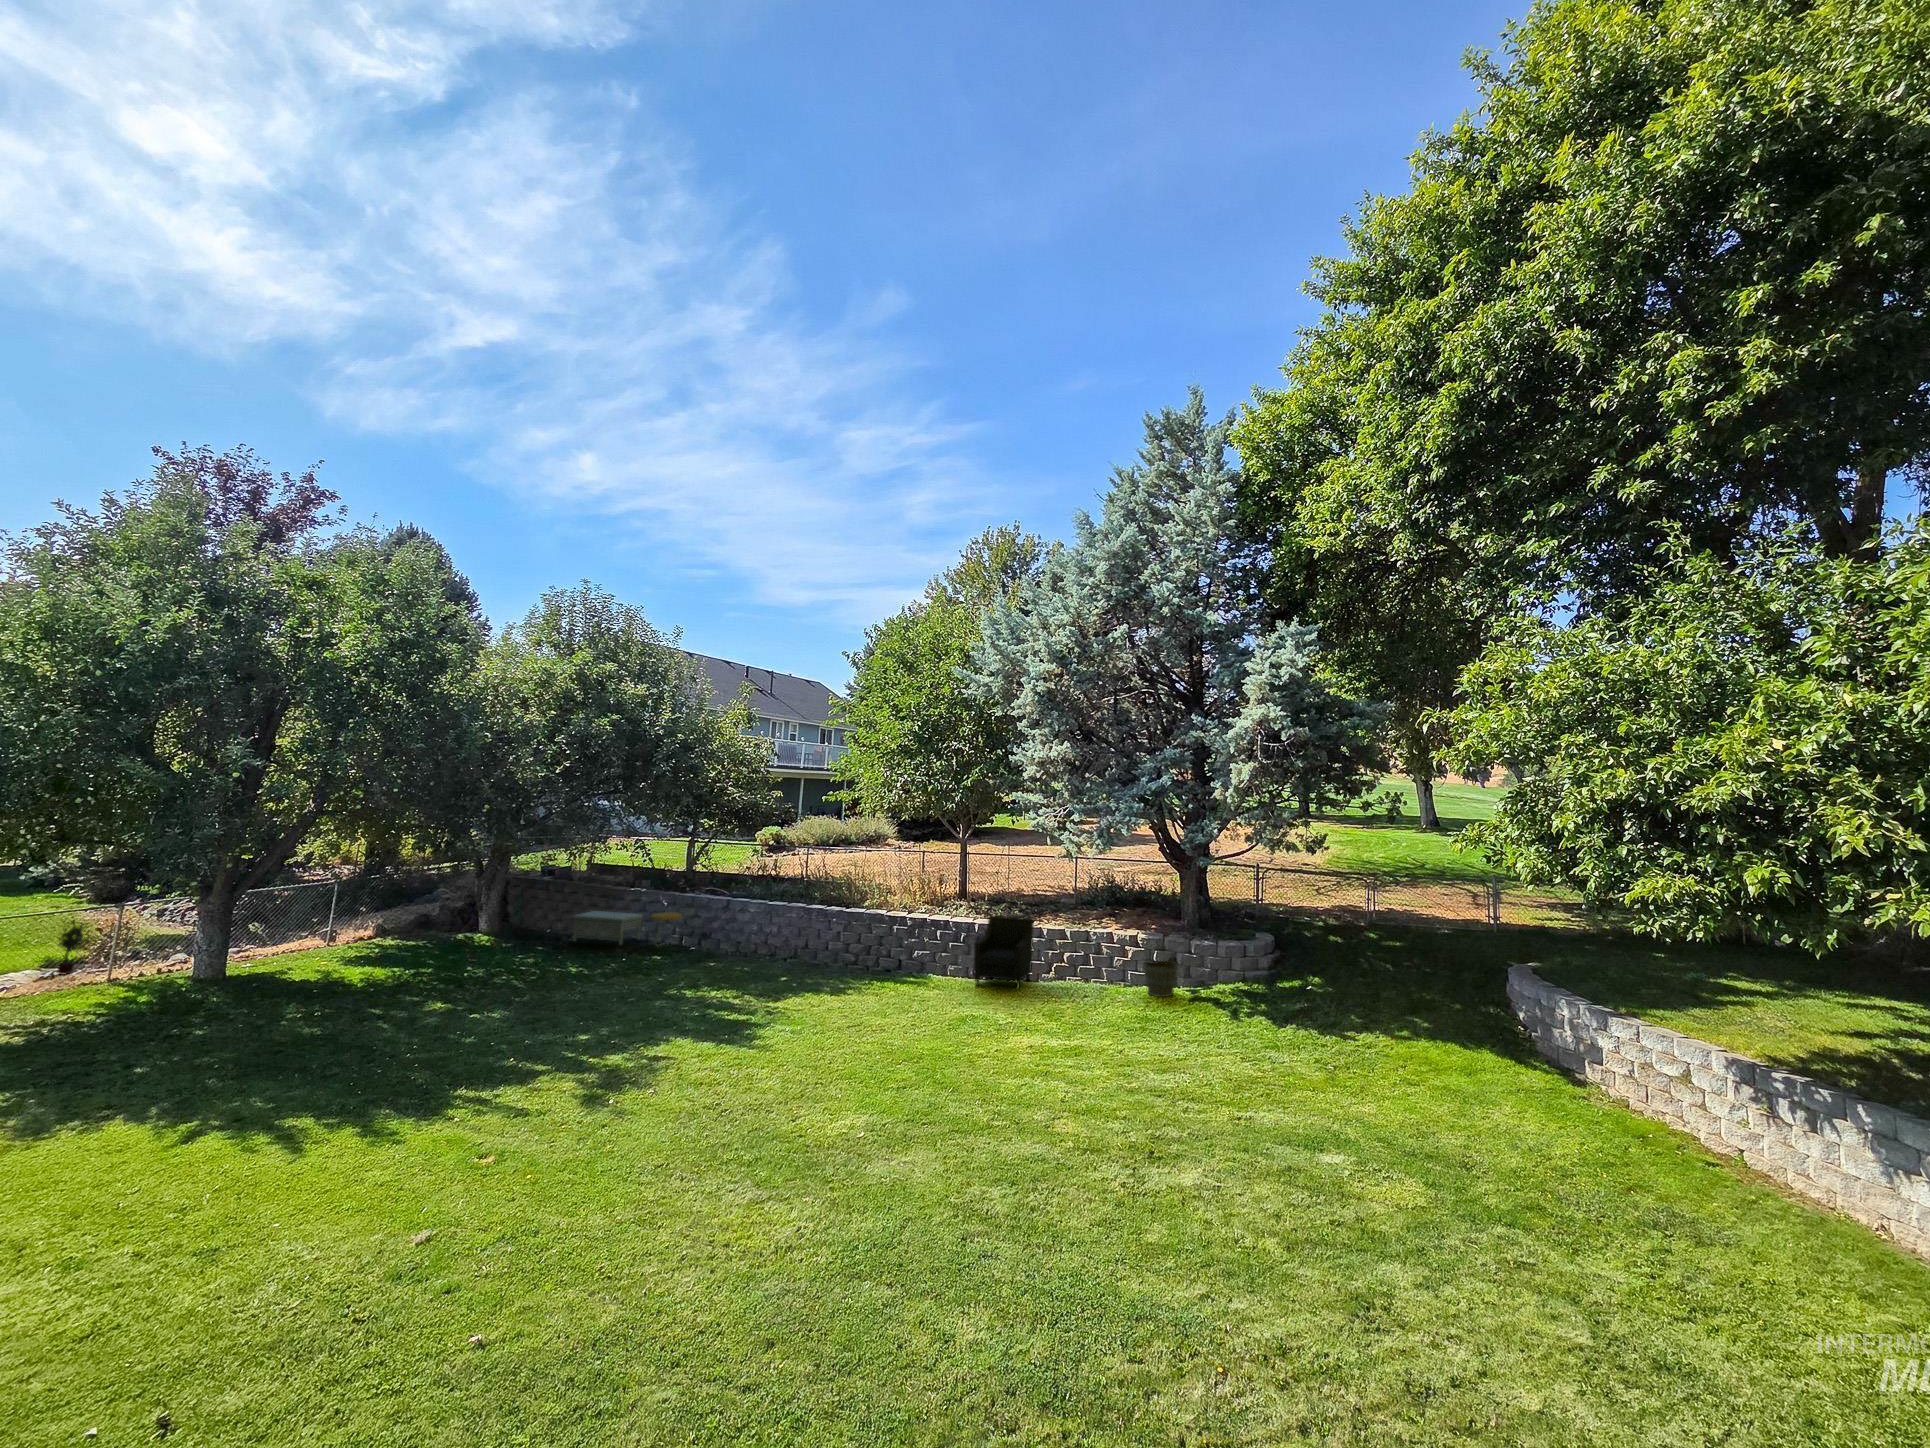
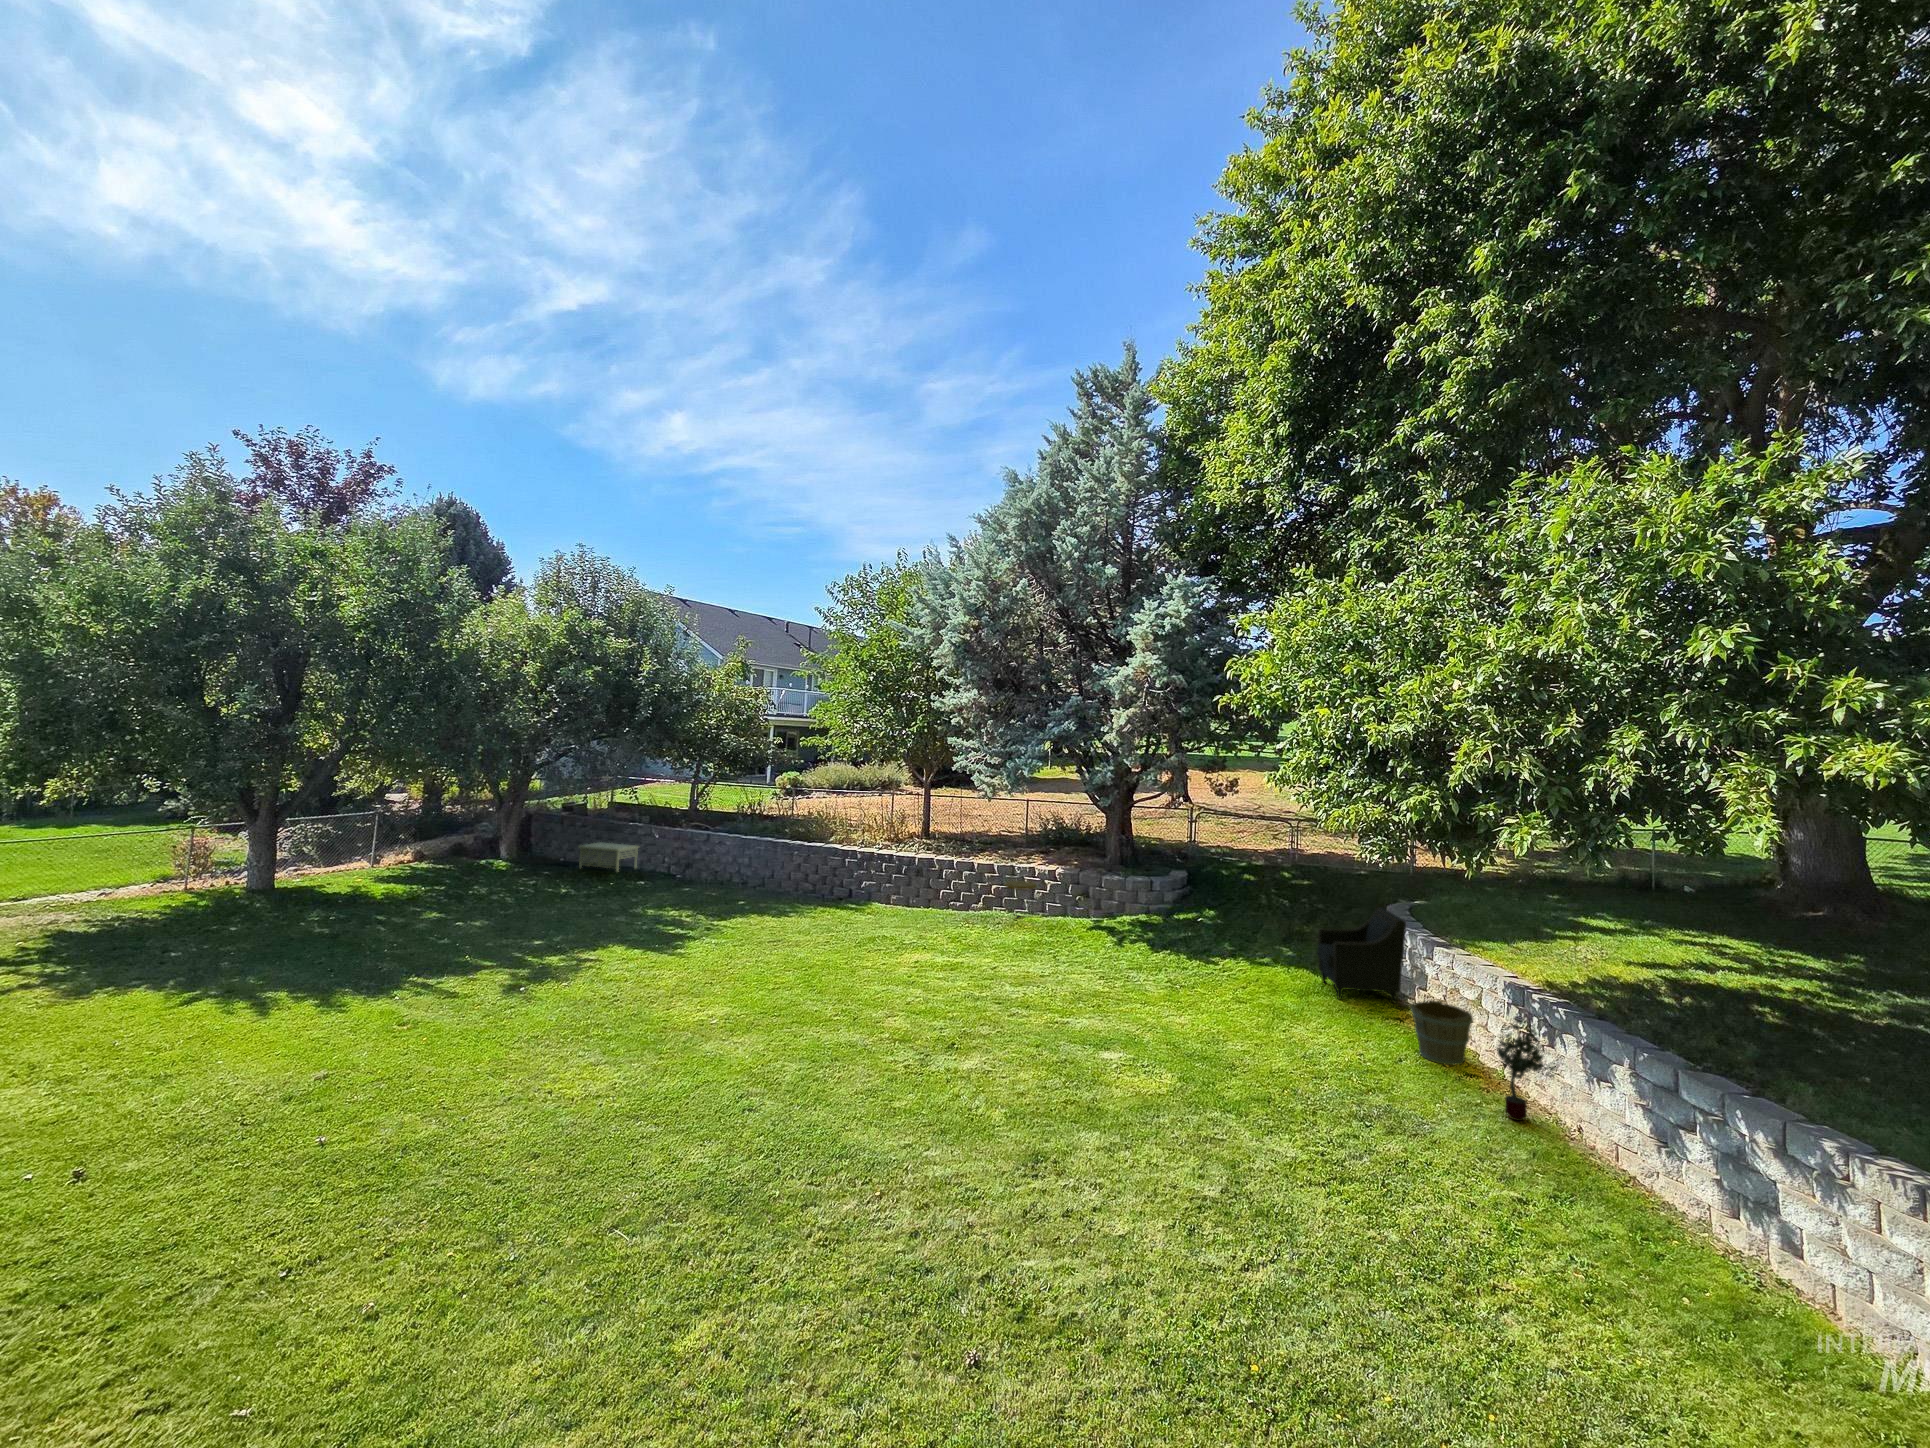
side table: present [650,912,682,945] -> present [1005,881,1037,916]
chair: present [973,915,1034,989] -> present [1317,907,1406,1003]
potted tree: present [57,920,97,974] -> present [1497,1020,1557,1121]
wooden bucket: present [1143,961,1178,997] -> present [1411,1000,1473,1065]

